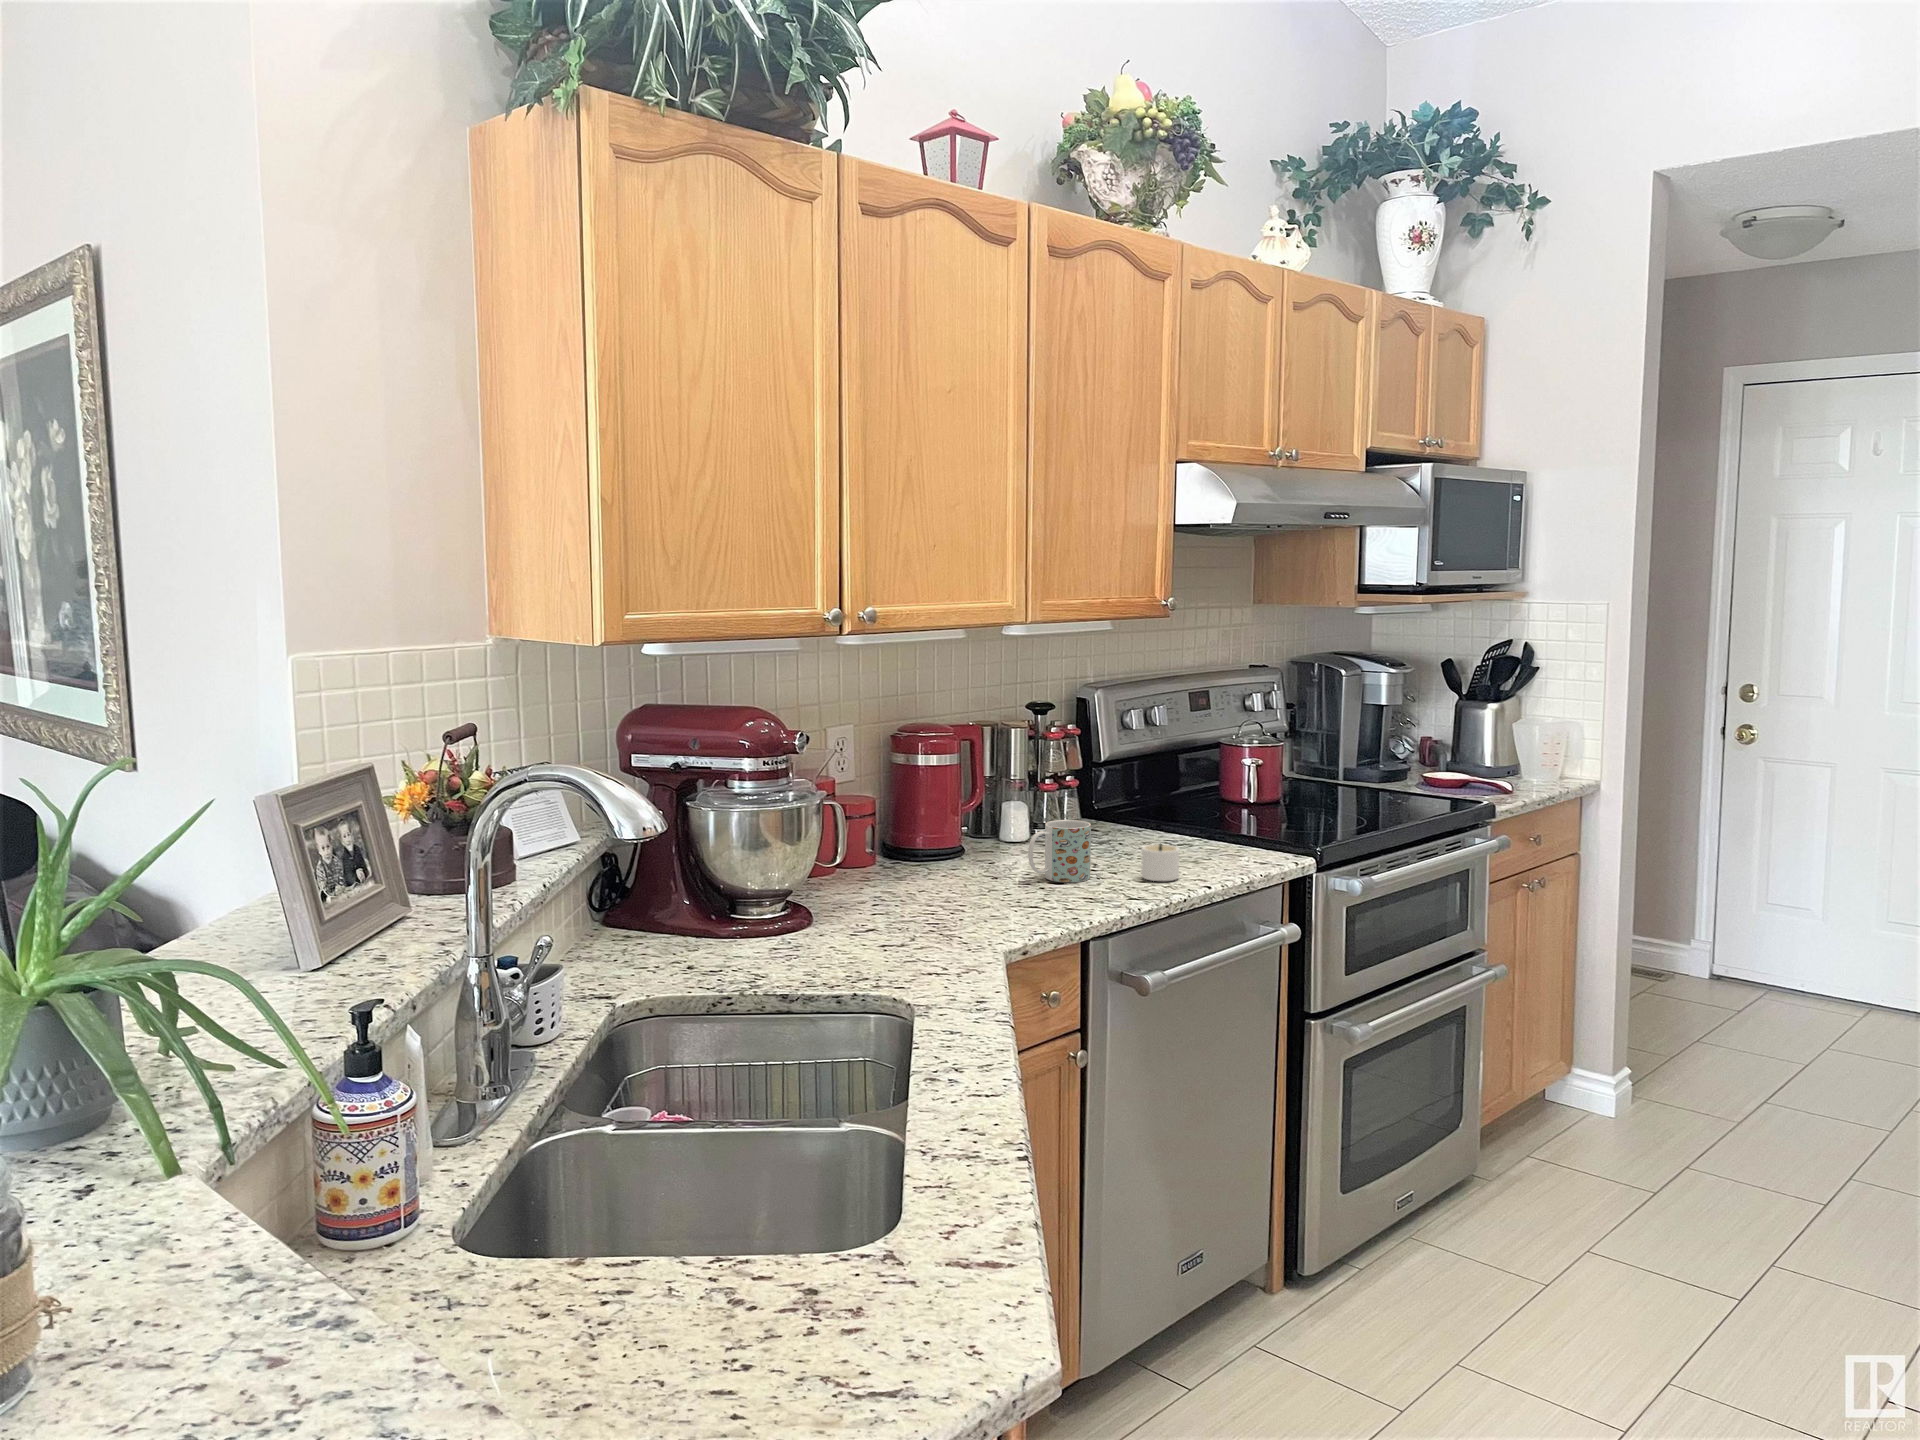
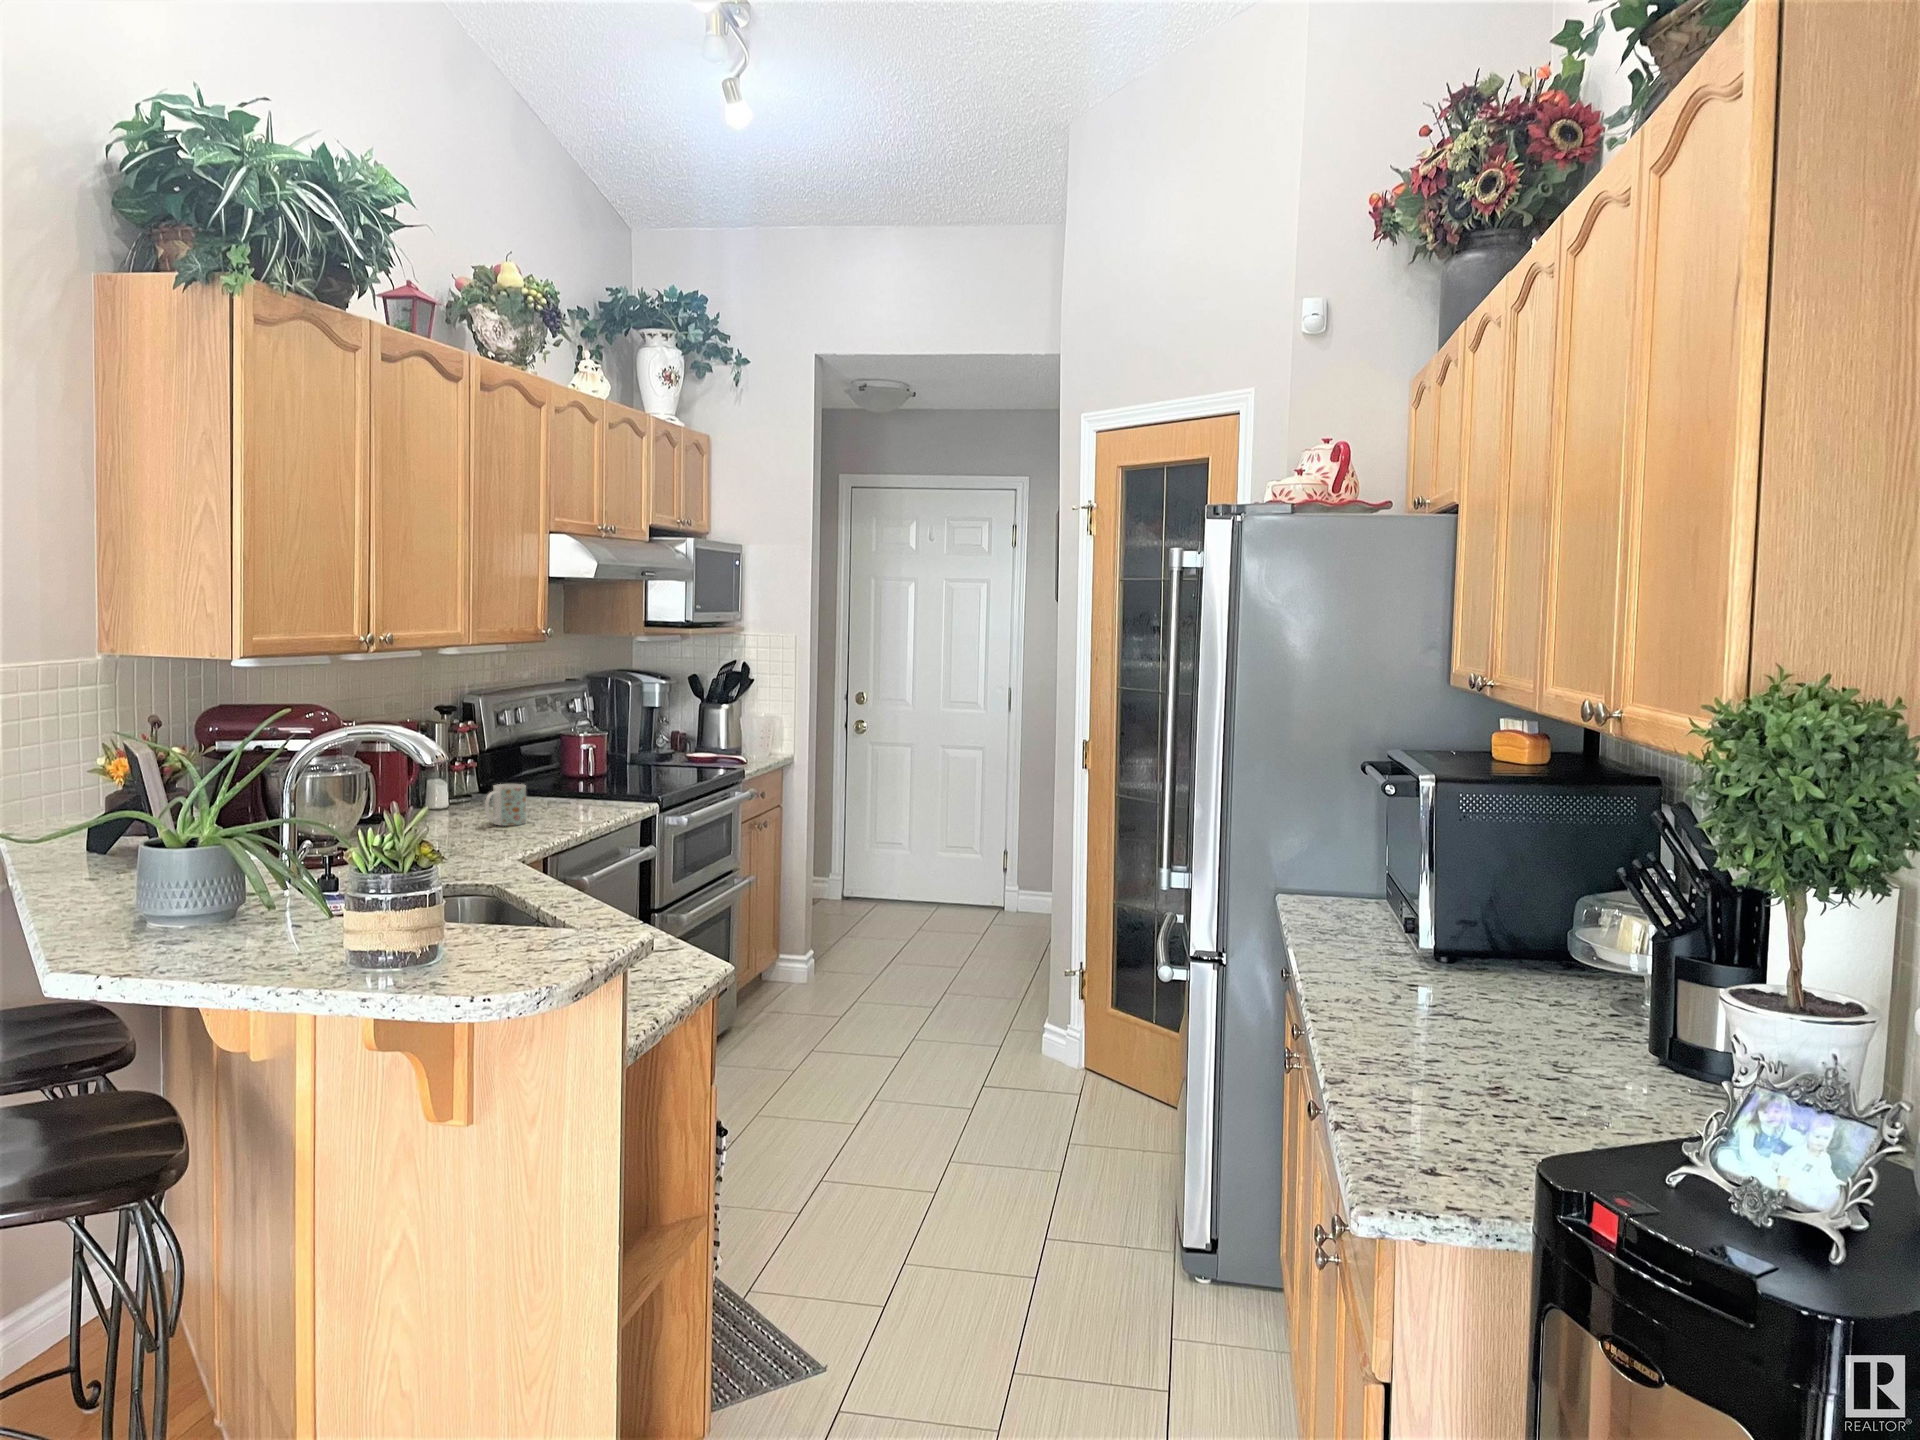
candle: present [1141,844,1179,881] -> none [562,795,596,820]

